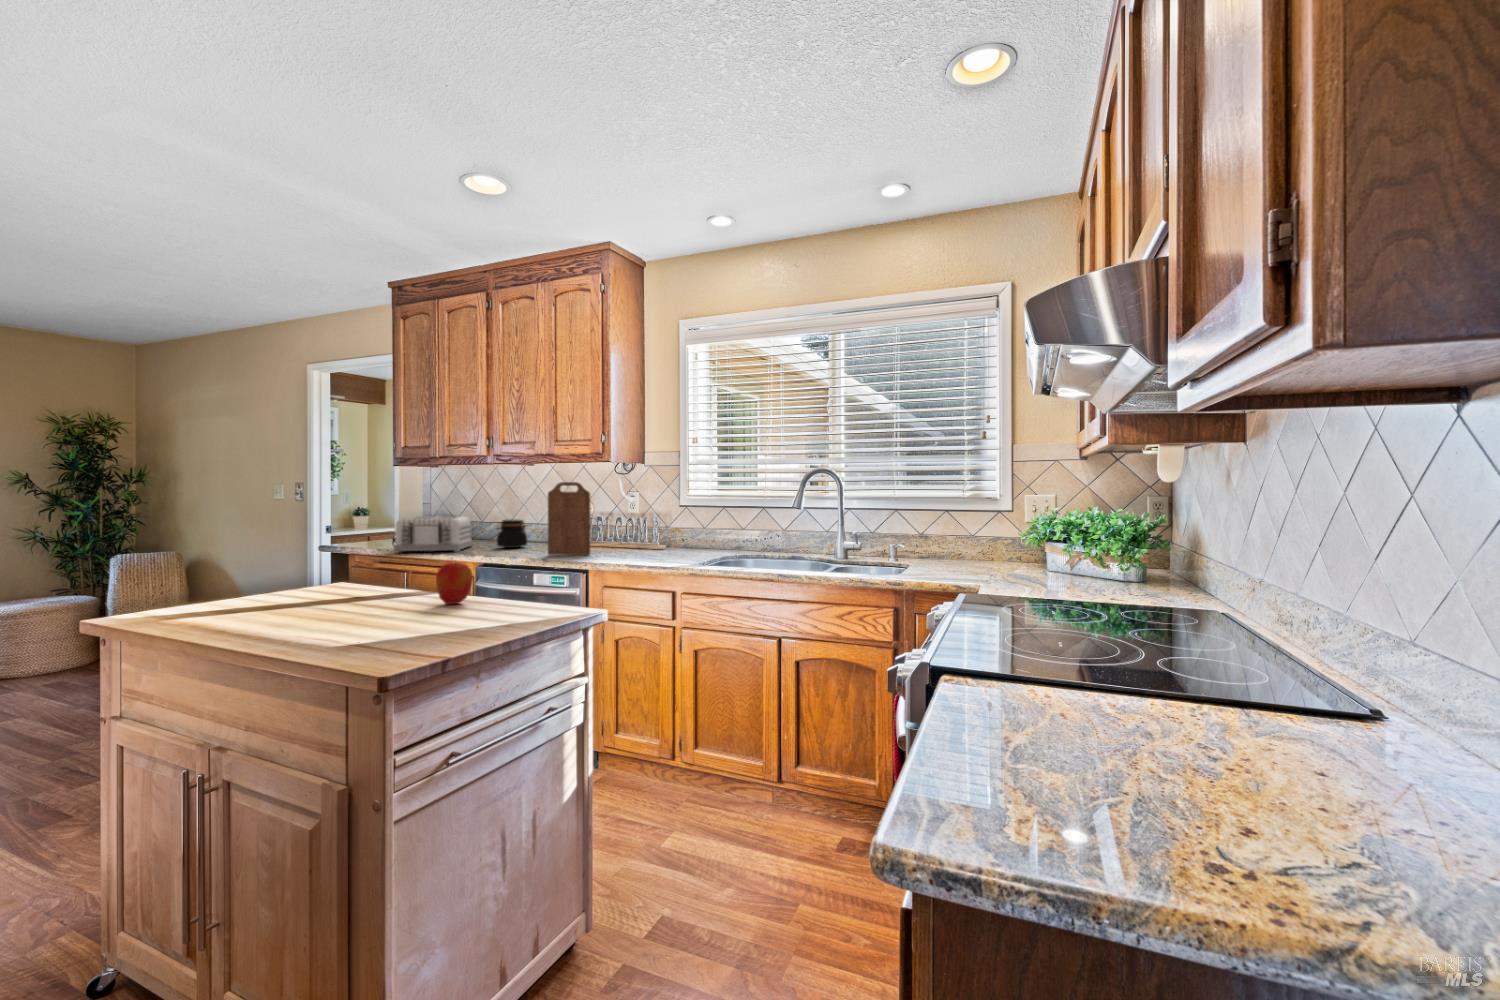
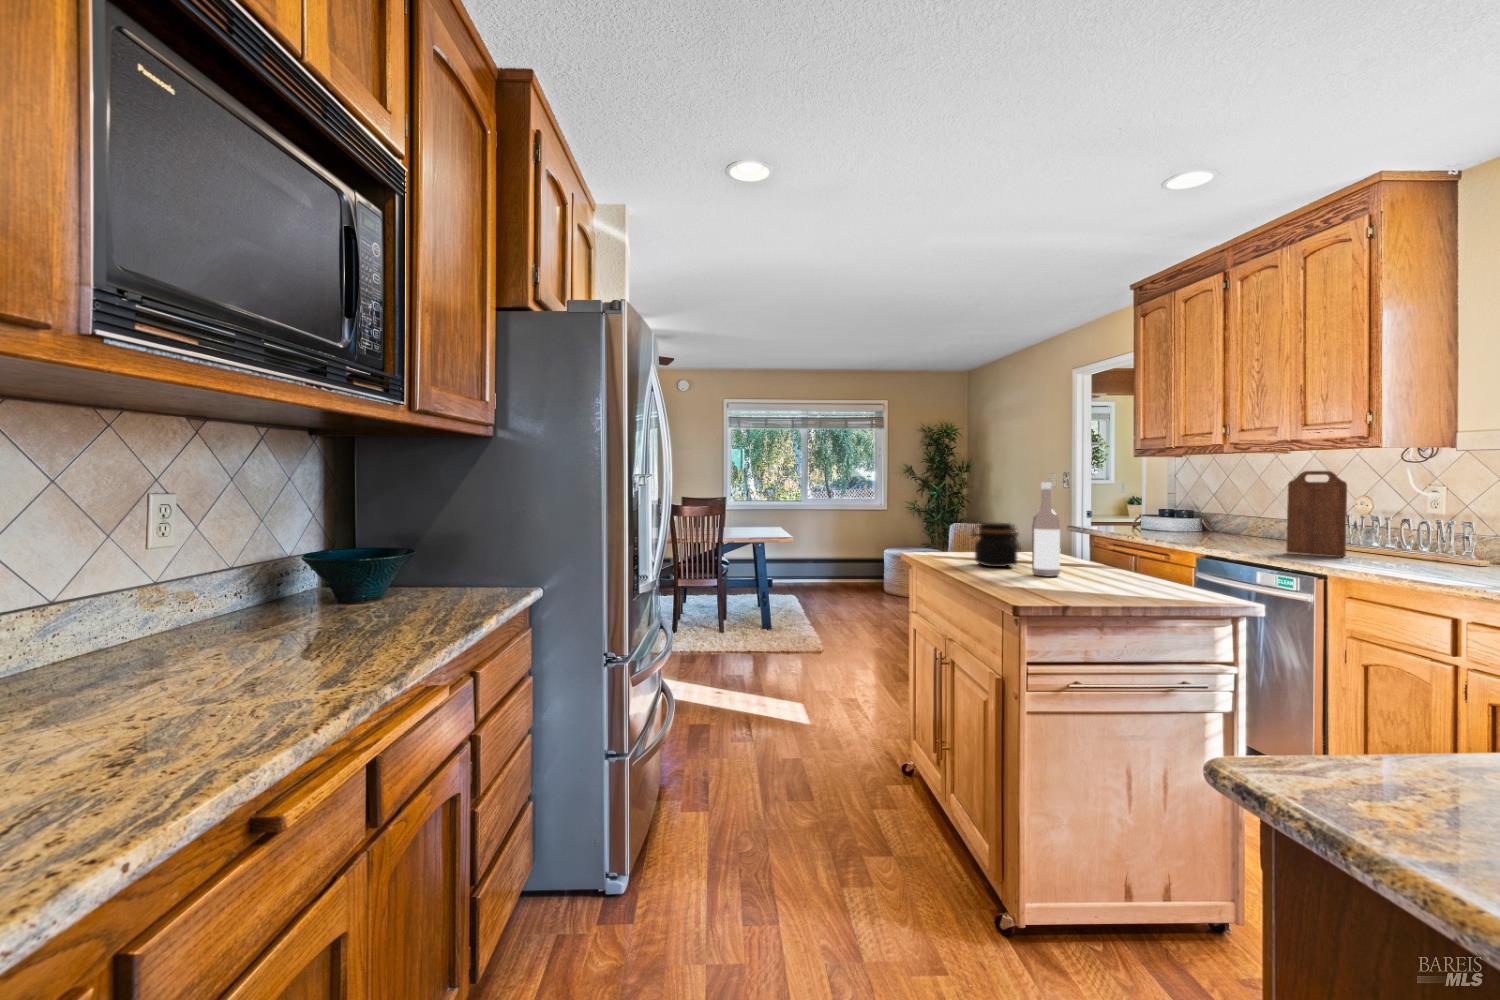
wine bottle: none [346,492,385,615] -> present [1032,482,1060,577]
toaster: present [394,516,473,553] -> none [1127,505,1212,542]
jar: present [497,520,527,548] -> present [972,523,1019,567]
apple: present [436,563,473,604] -> none [1104,541,1137,579]

